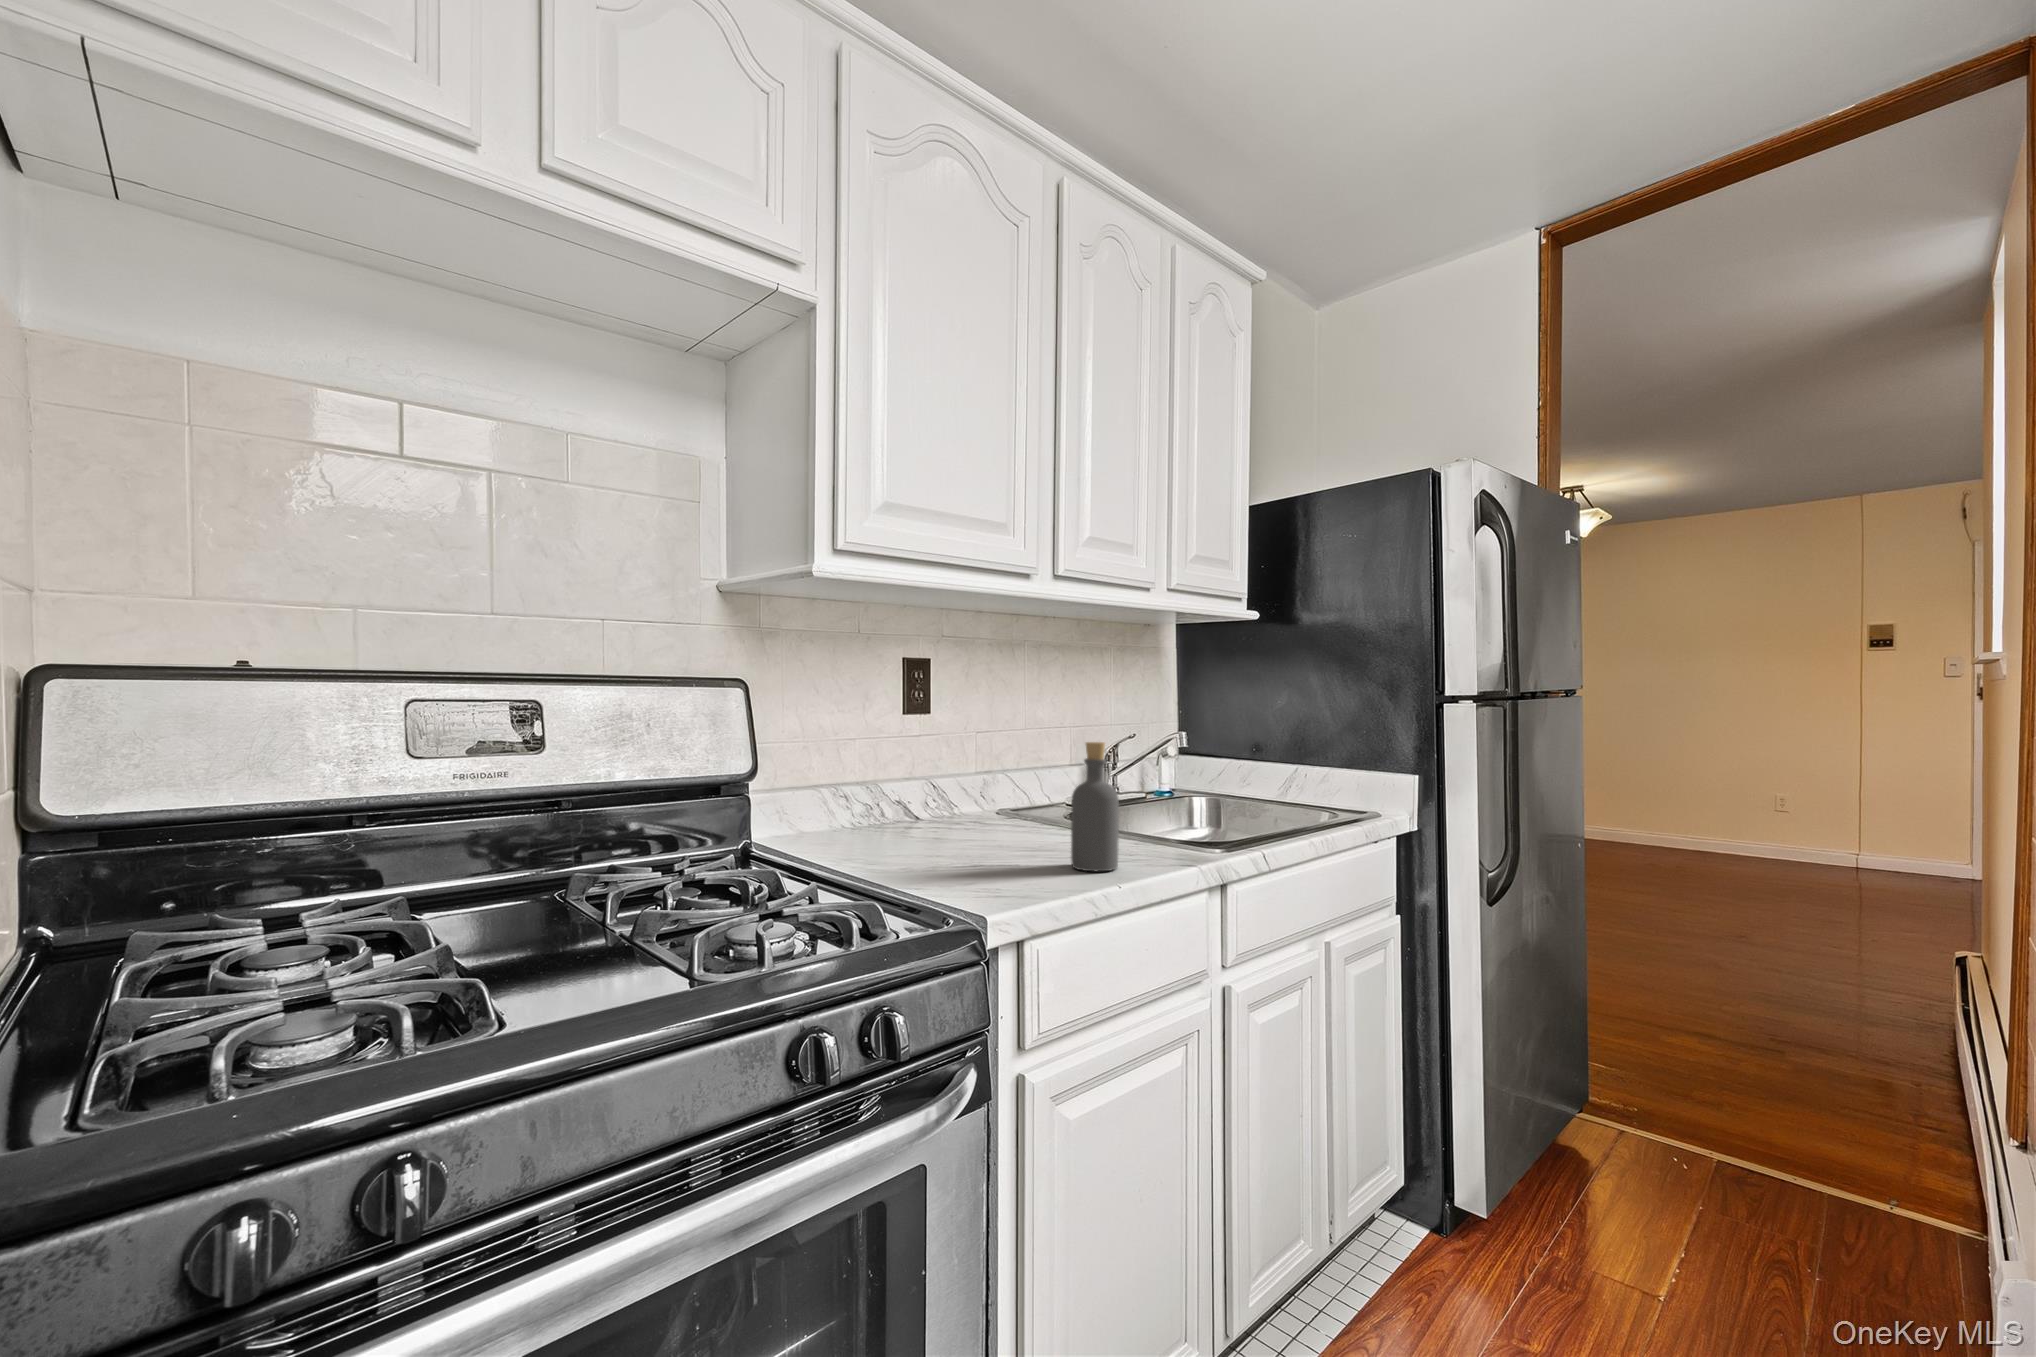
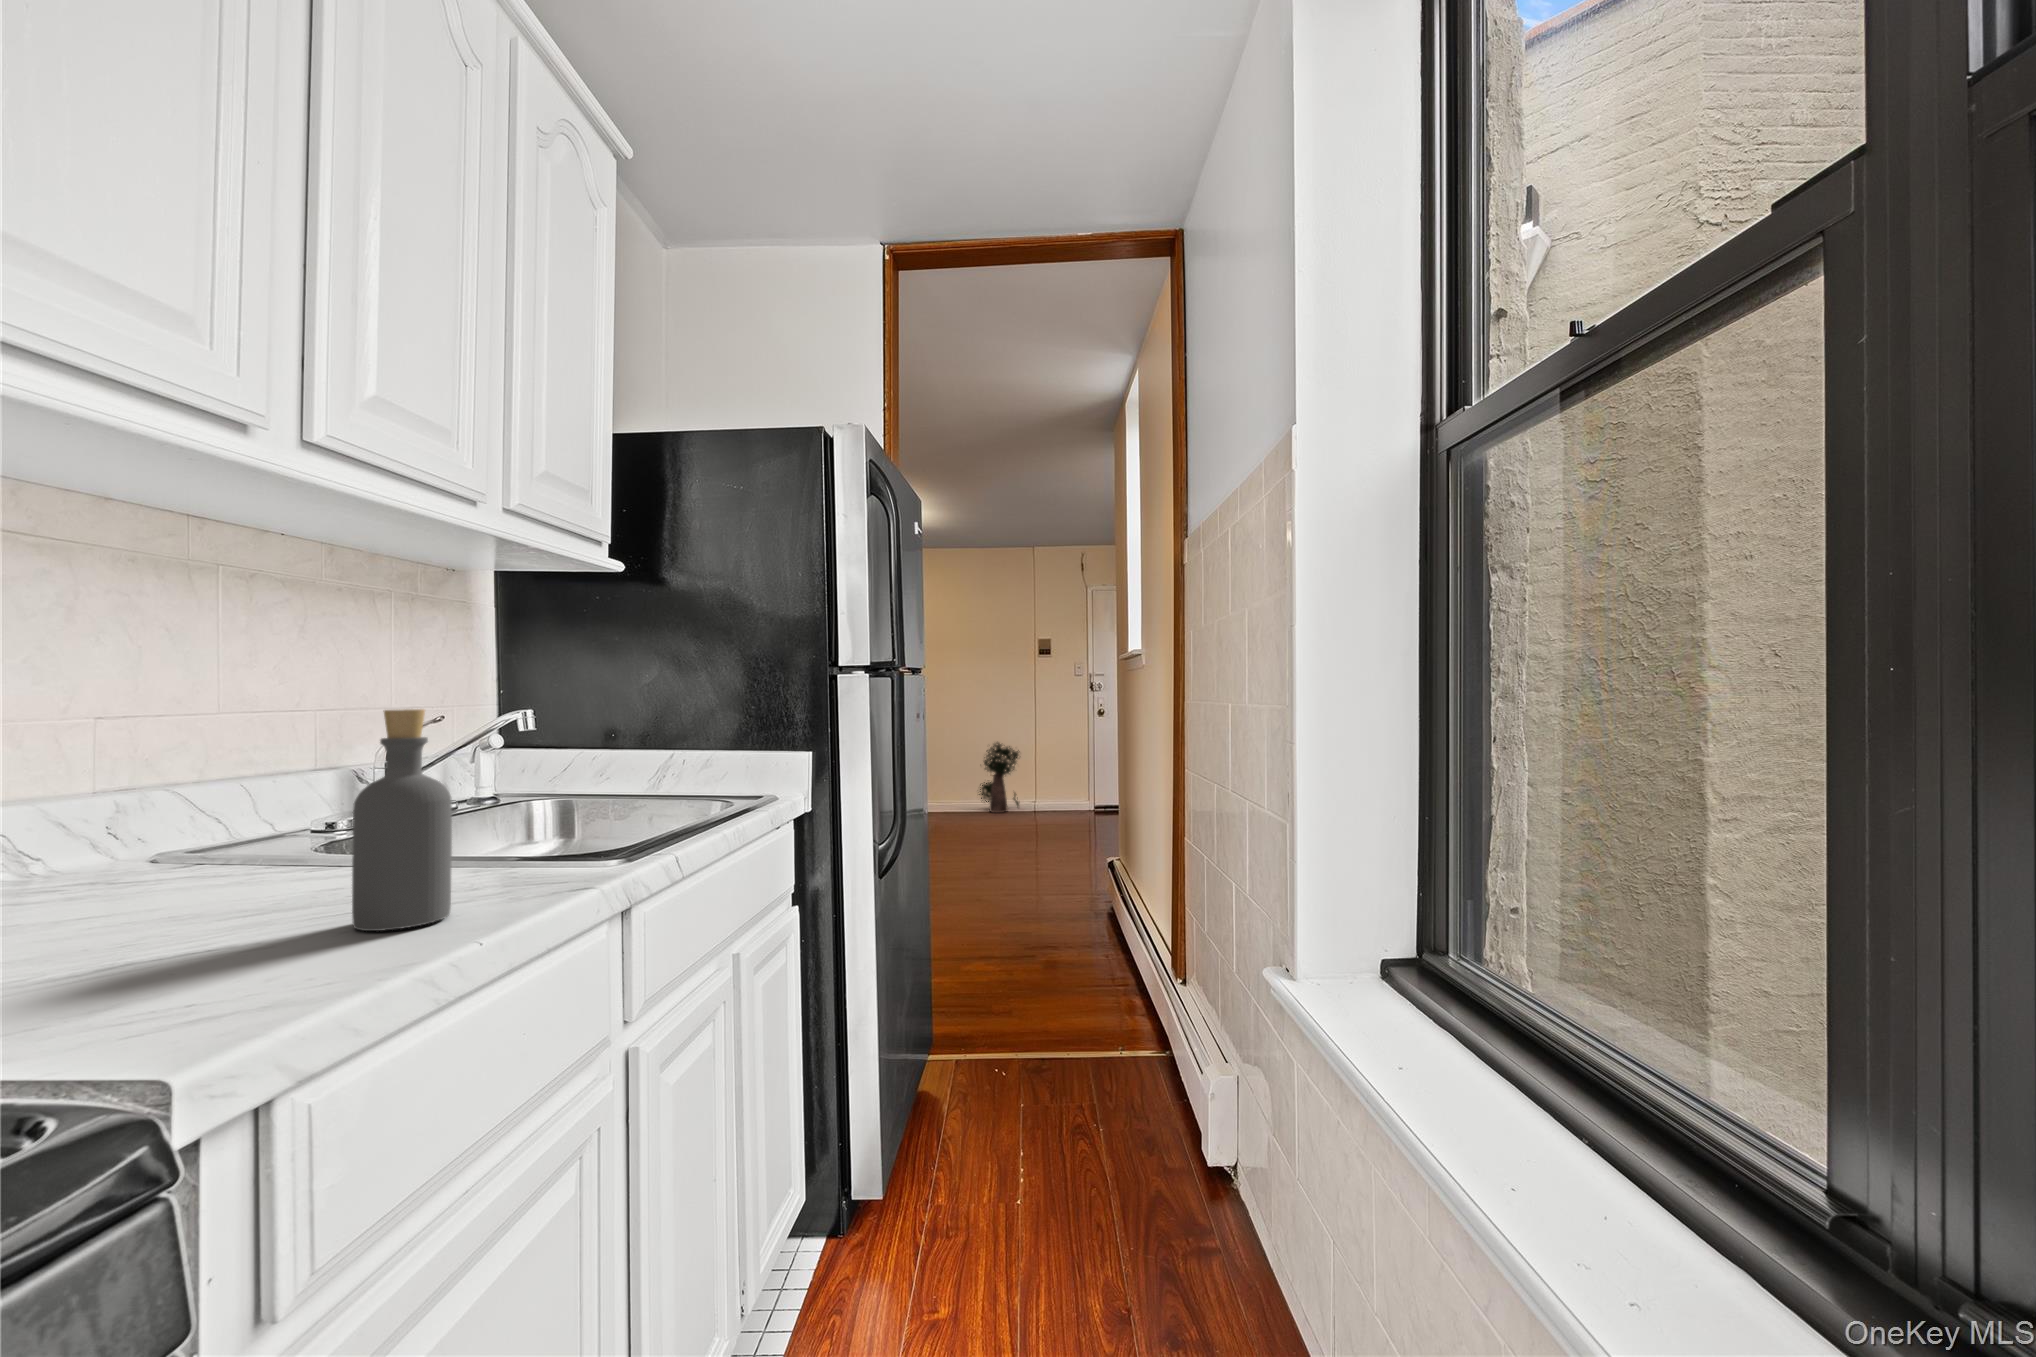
potted plant: none [1760,768,1843,867] -> present [979,743,1019,813]

